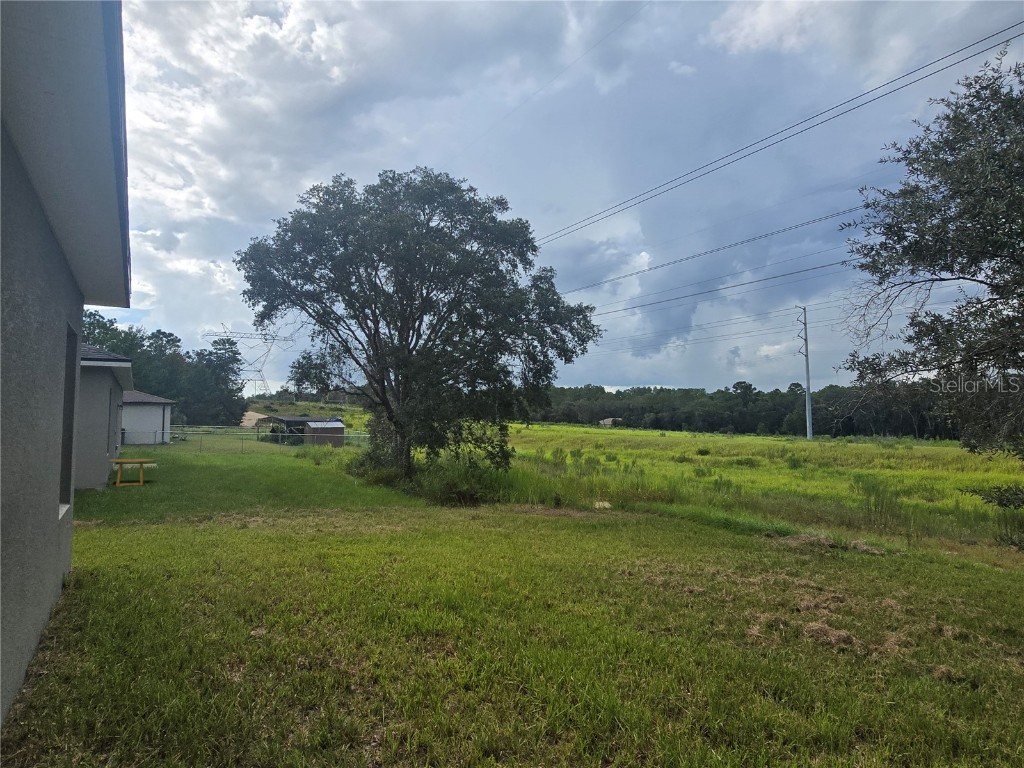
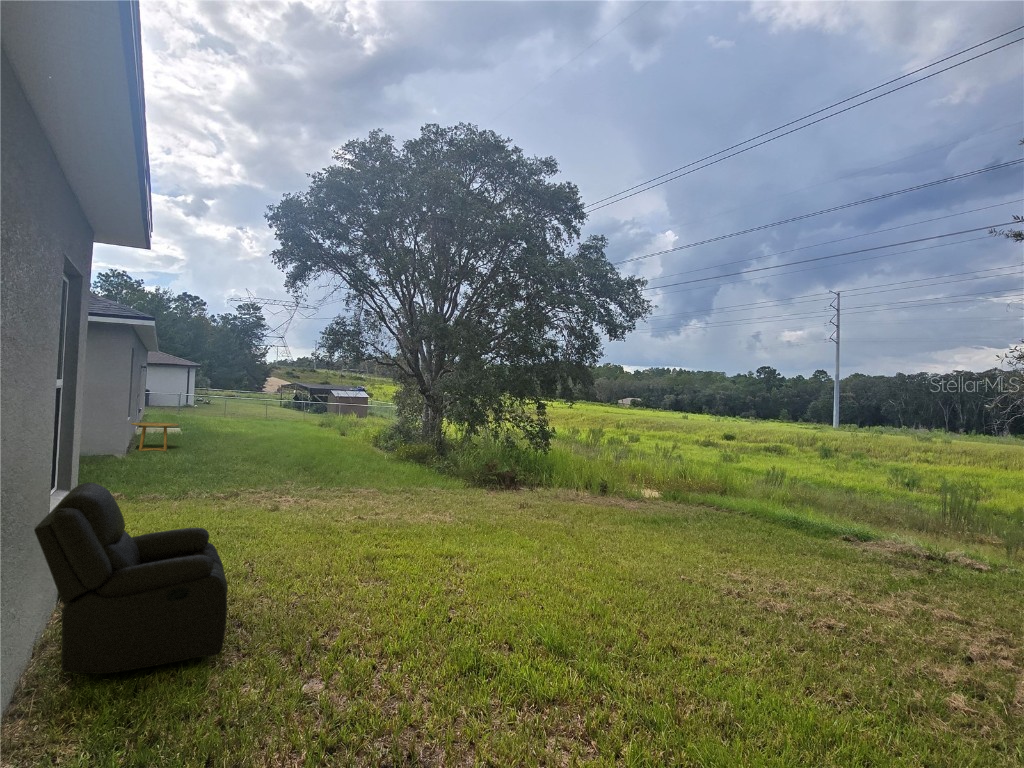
chair: none [53,495,196,633] -> present [34,483,228,674]

